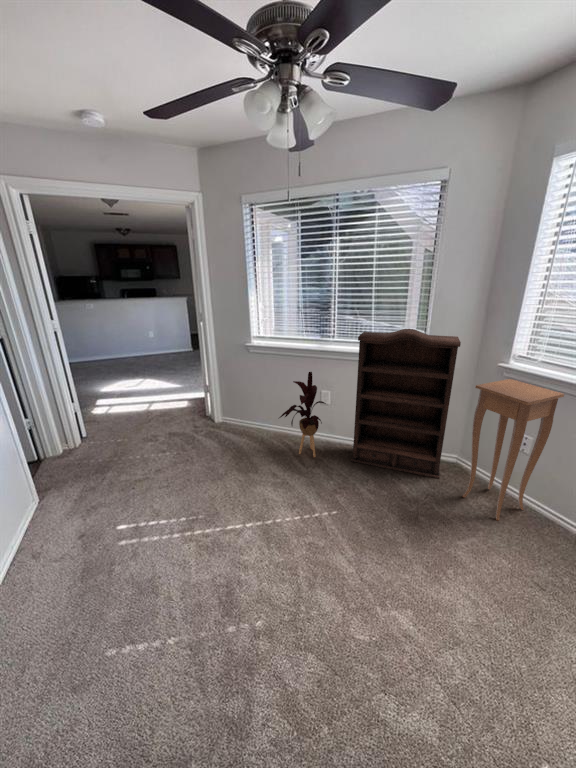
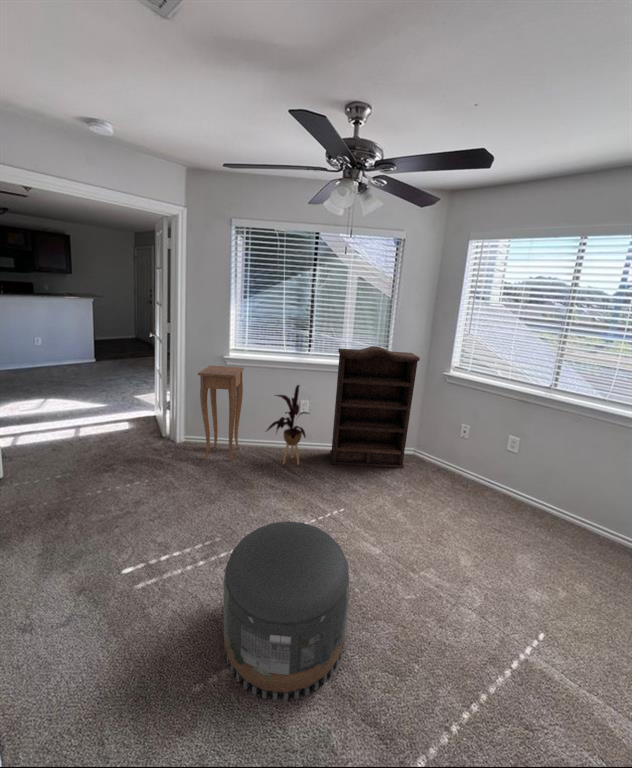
side table: present [463,379,564,521] -> present [198,365,244,461]
pouf: none [129,514,270,705] -> present [223,521,350,701]

